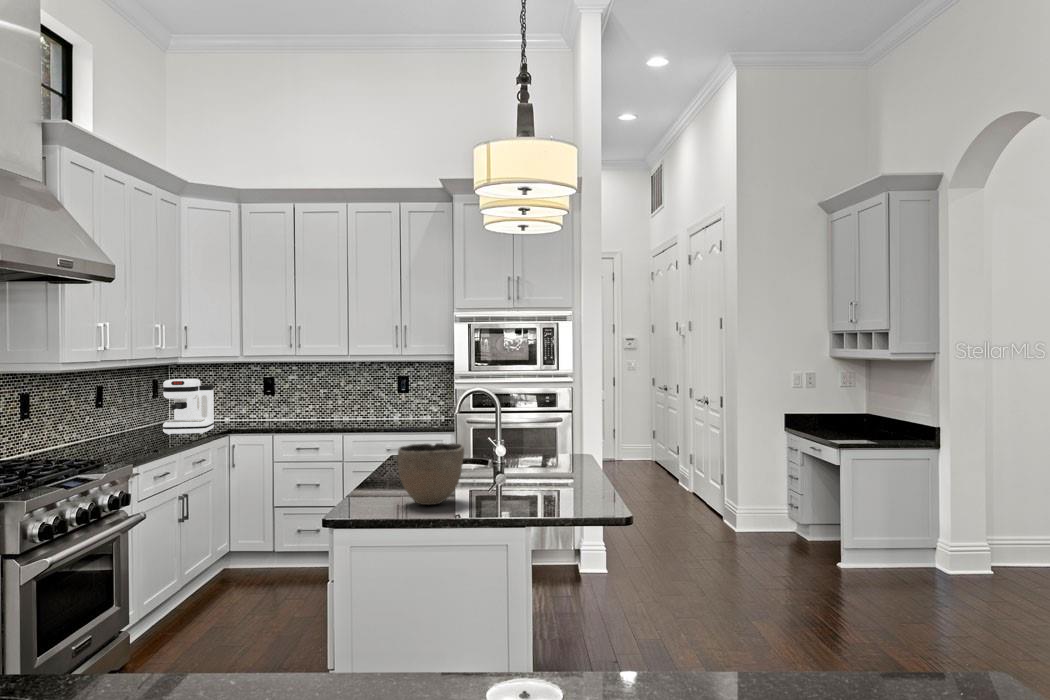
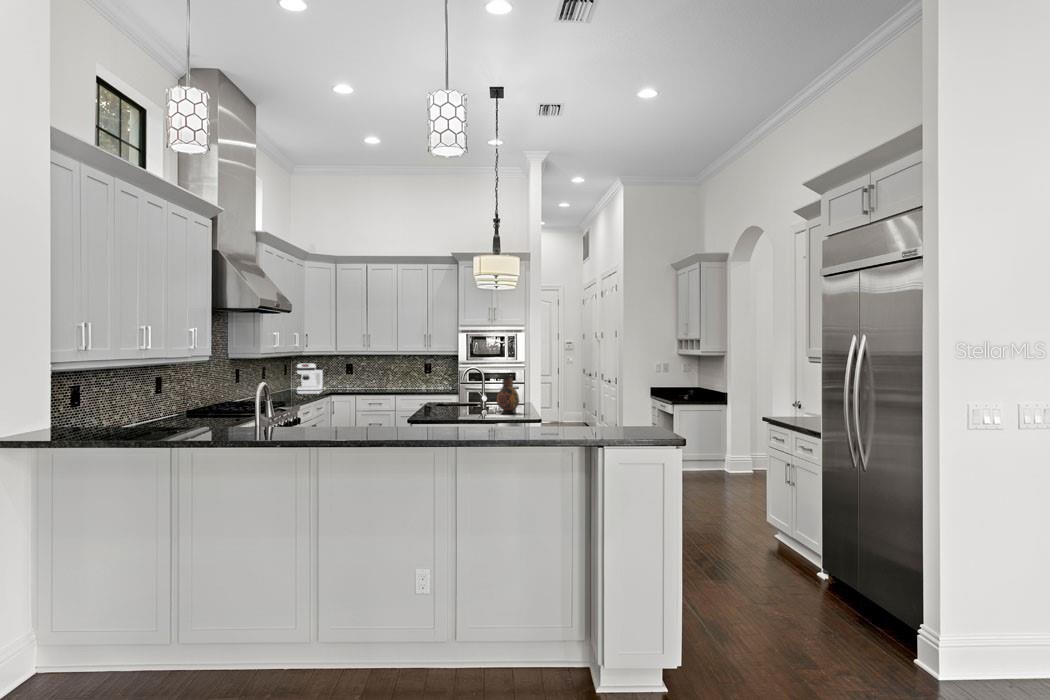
vase: none [527,415,579,507] -> present [497,375,519,414]
bowl: present [397,443,464,505] -> none [440,388,469,414]

